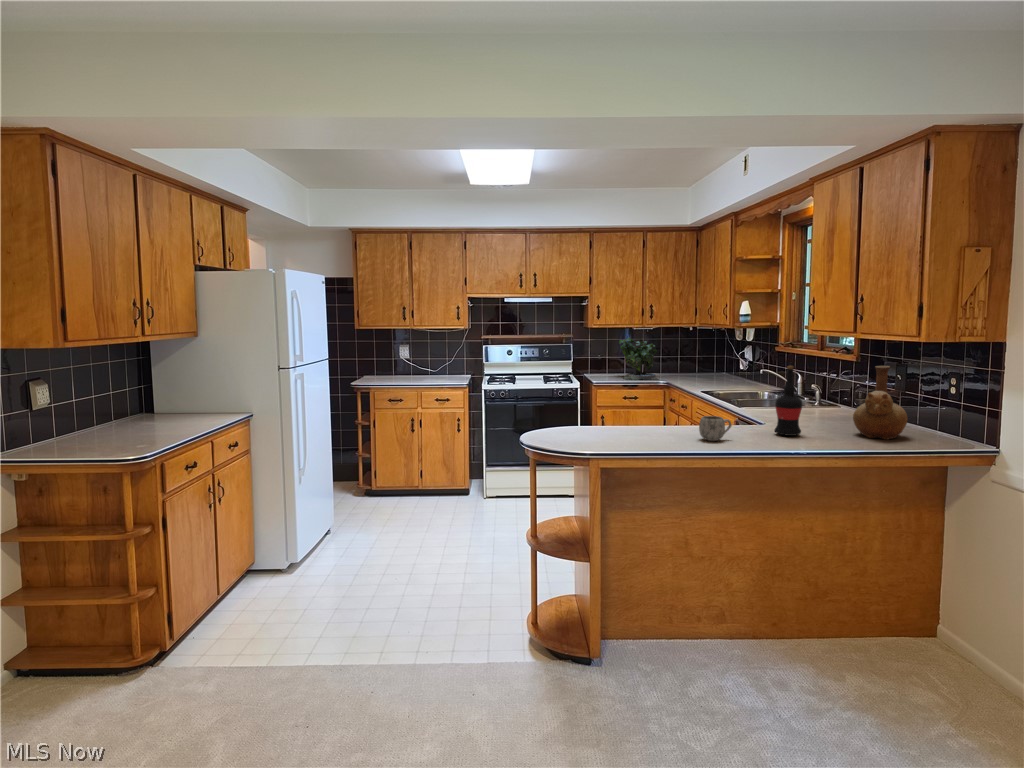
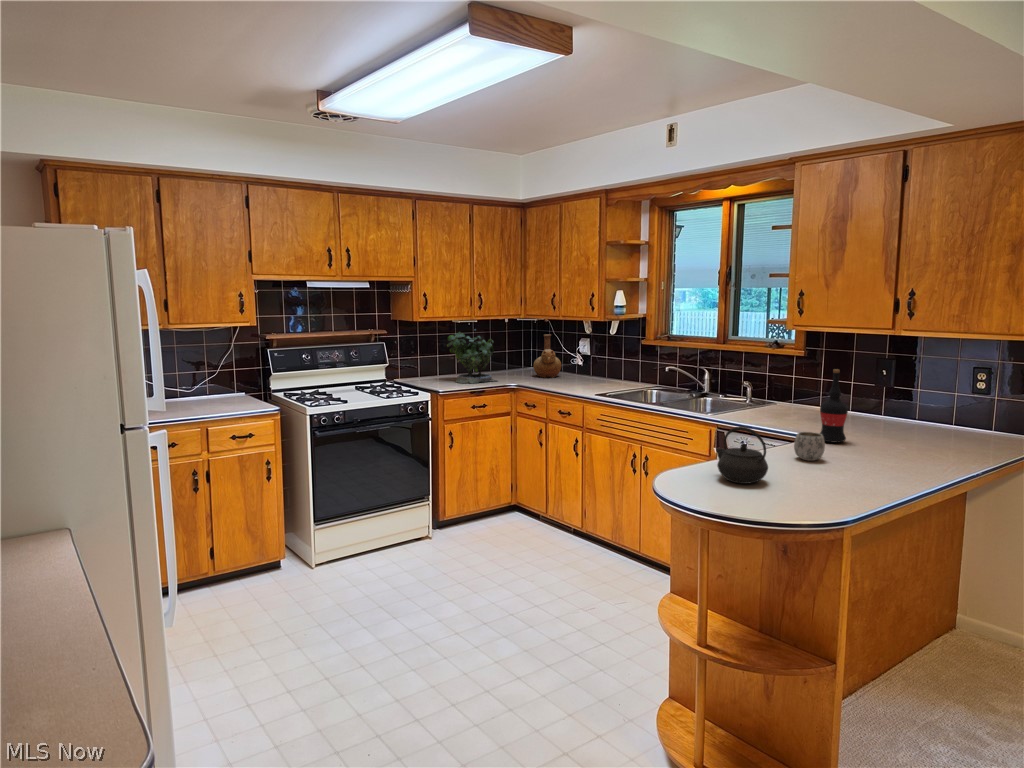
vase: present [853,366,908,439] -> present [533,334,561,378]
kettle: none [587,398,626,443] -> present [716,426,768,484]

